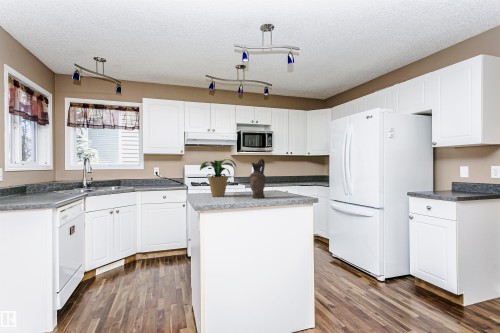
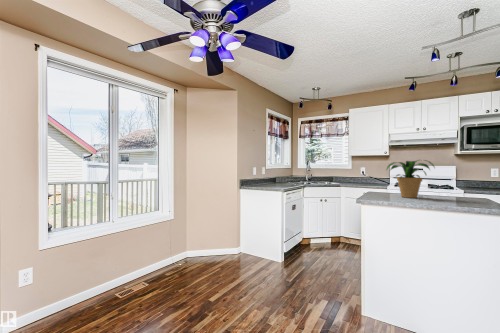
ceramic pitcher: present [249,158,265,198] -> none [446,158,475,206]

